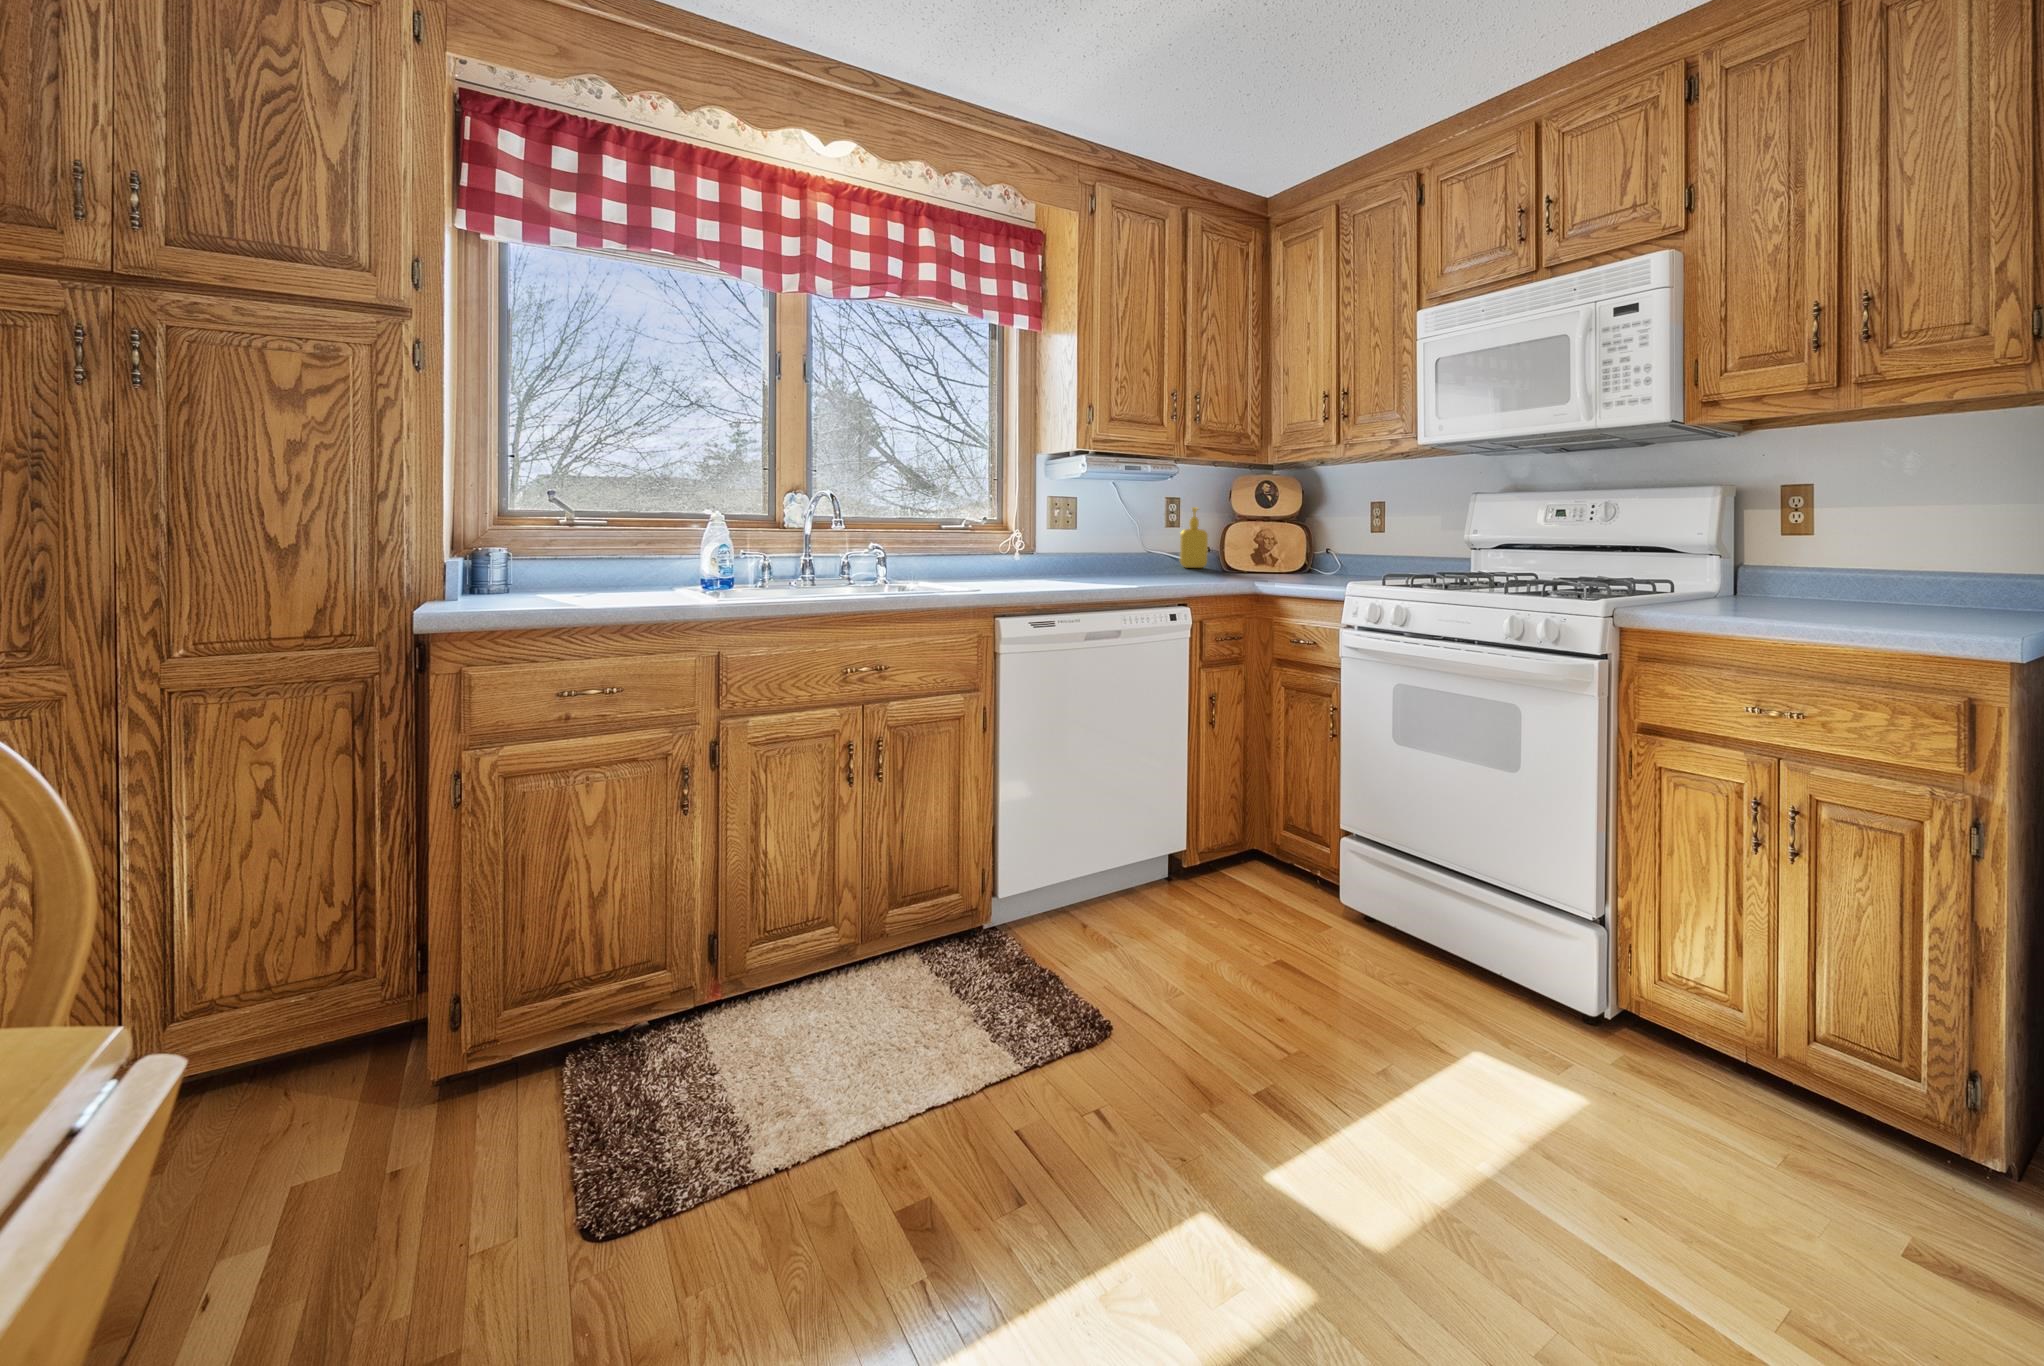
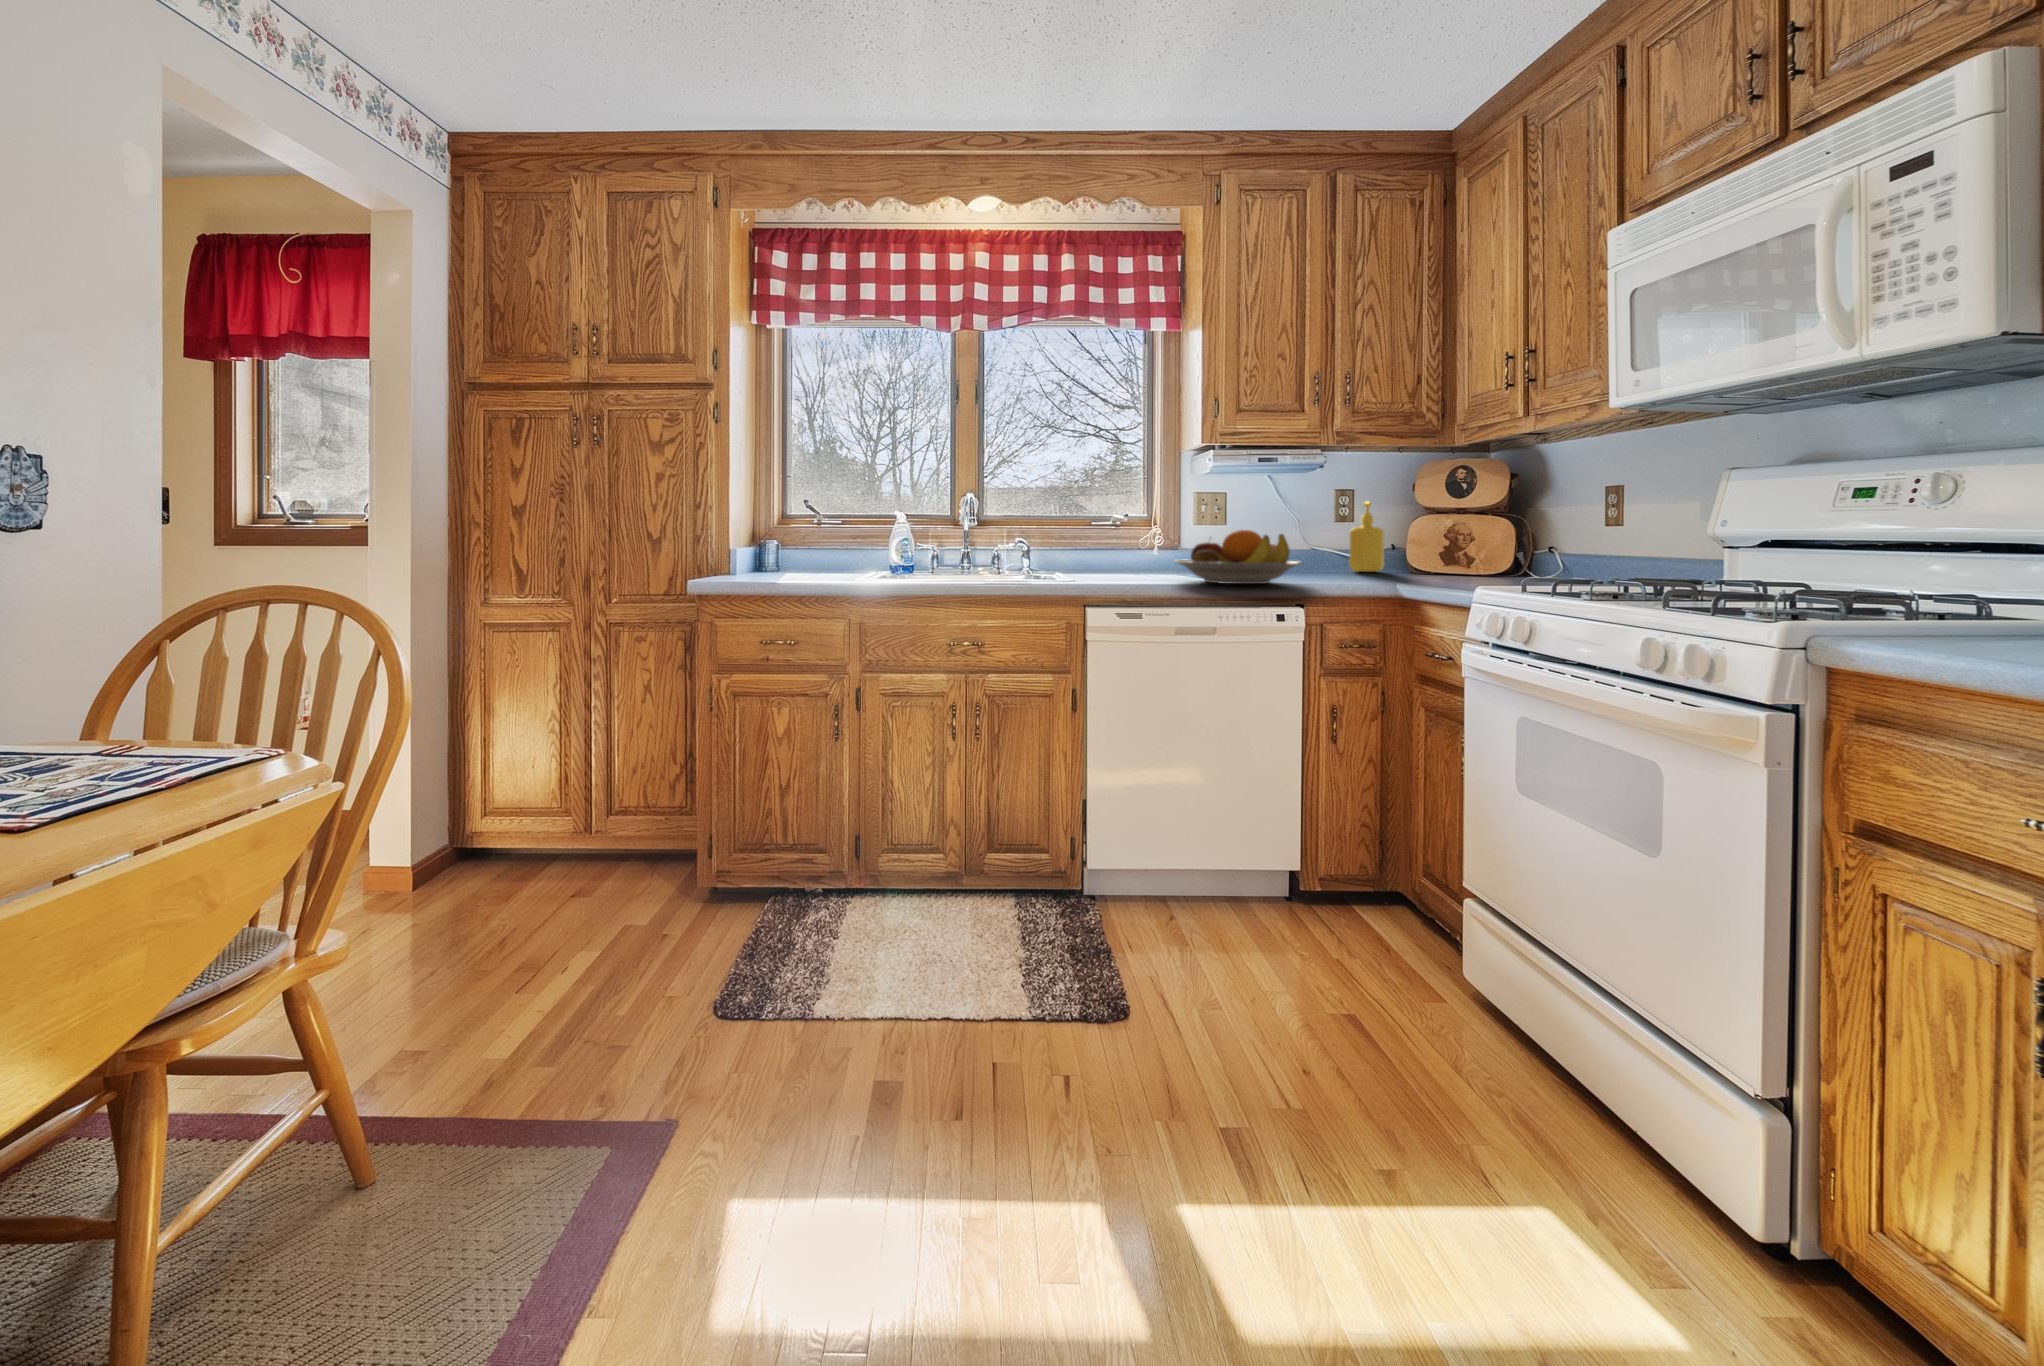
fruit bowl: none [1064,534,1182,585] -> present [1175,530,1301,584]

